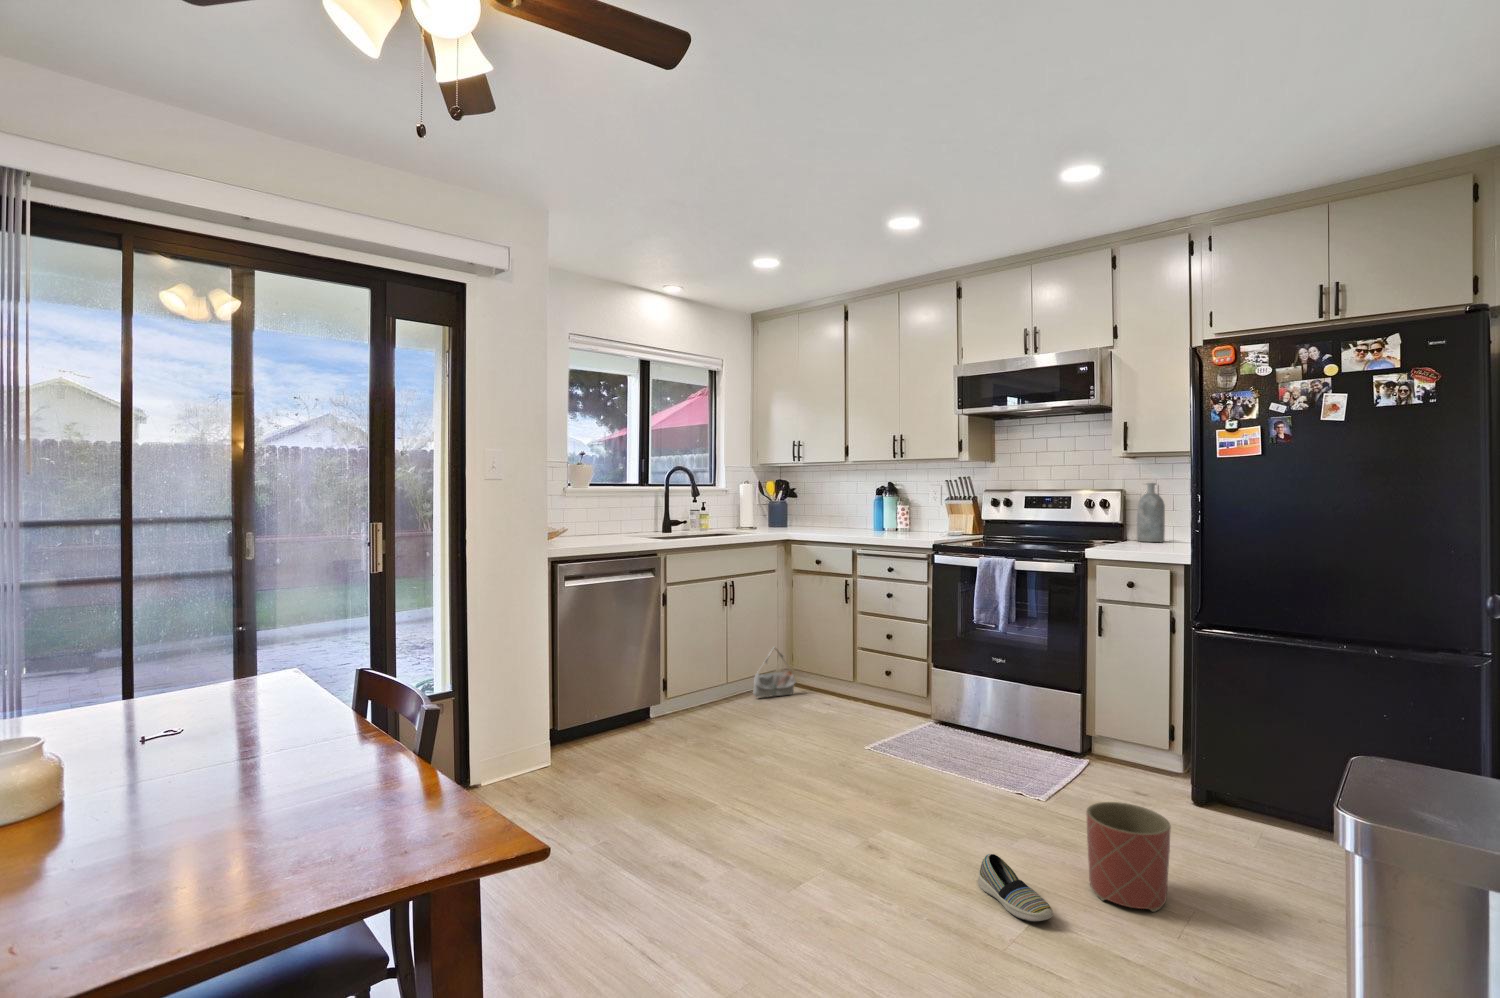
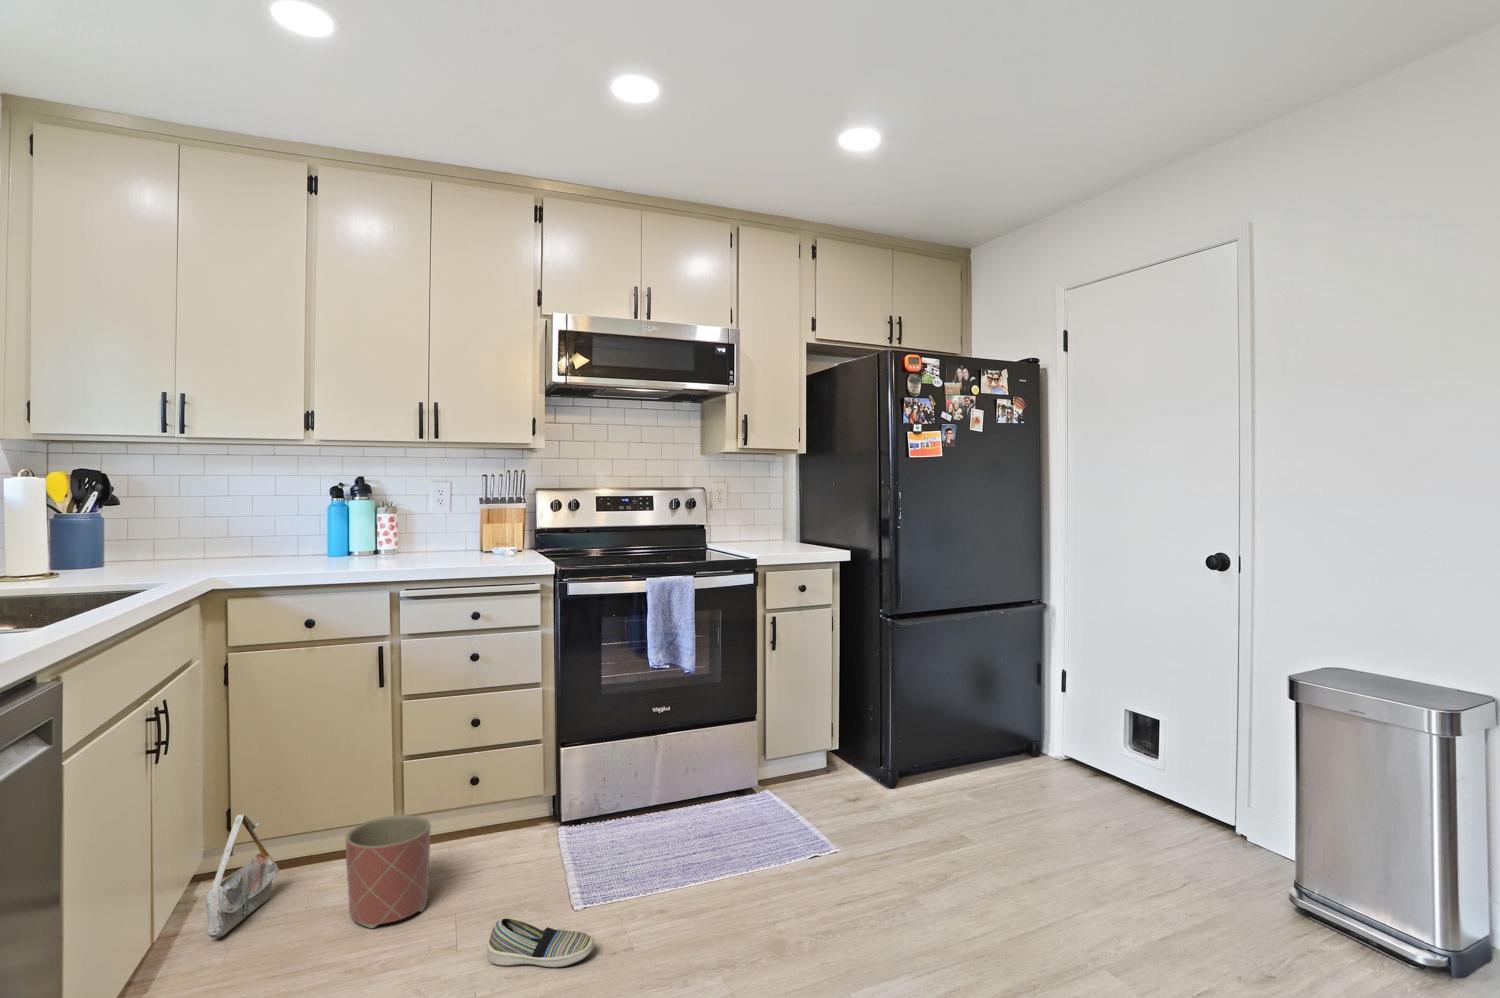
bottle: present [1137,483,1165,542] -> none [718,481,743,545]
planter: present [1086,802,1171,912] -> present [346,815,431,928]
shoe: present [978,854,1053,921] -> present [487,918,594,967]

